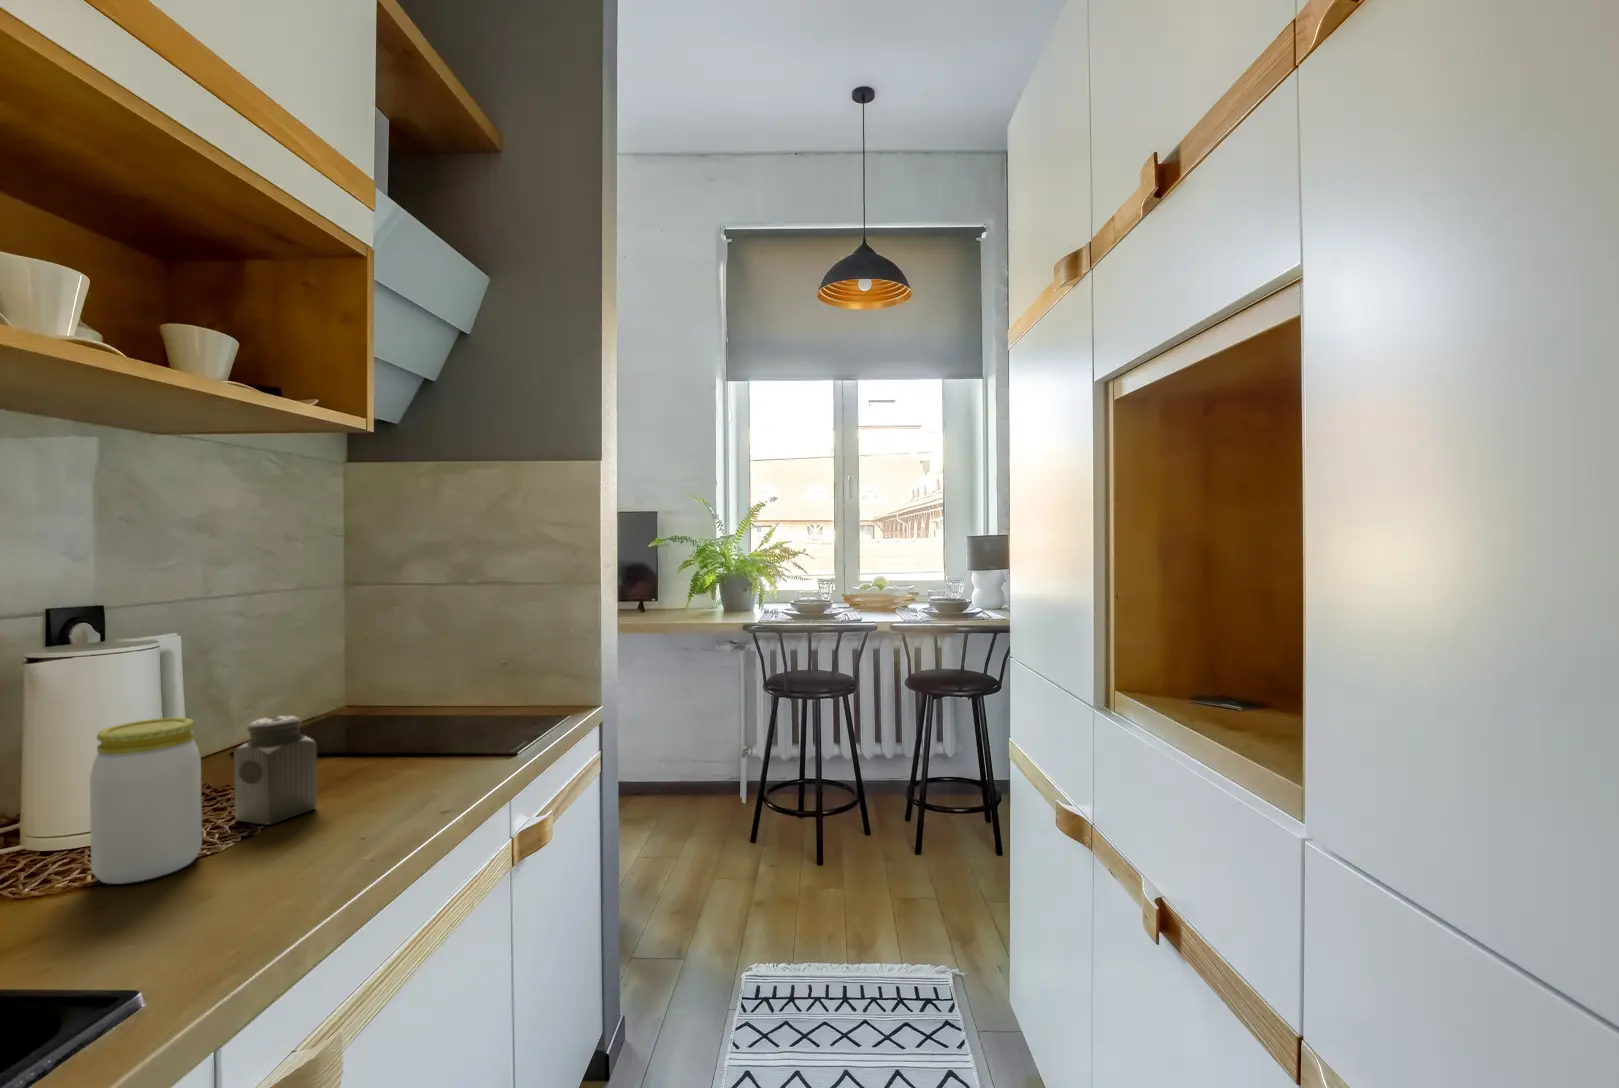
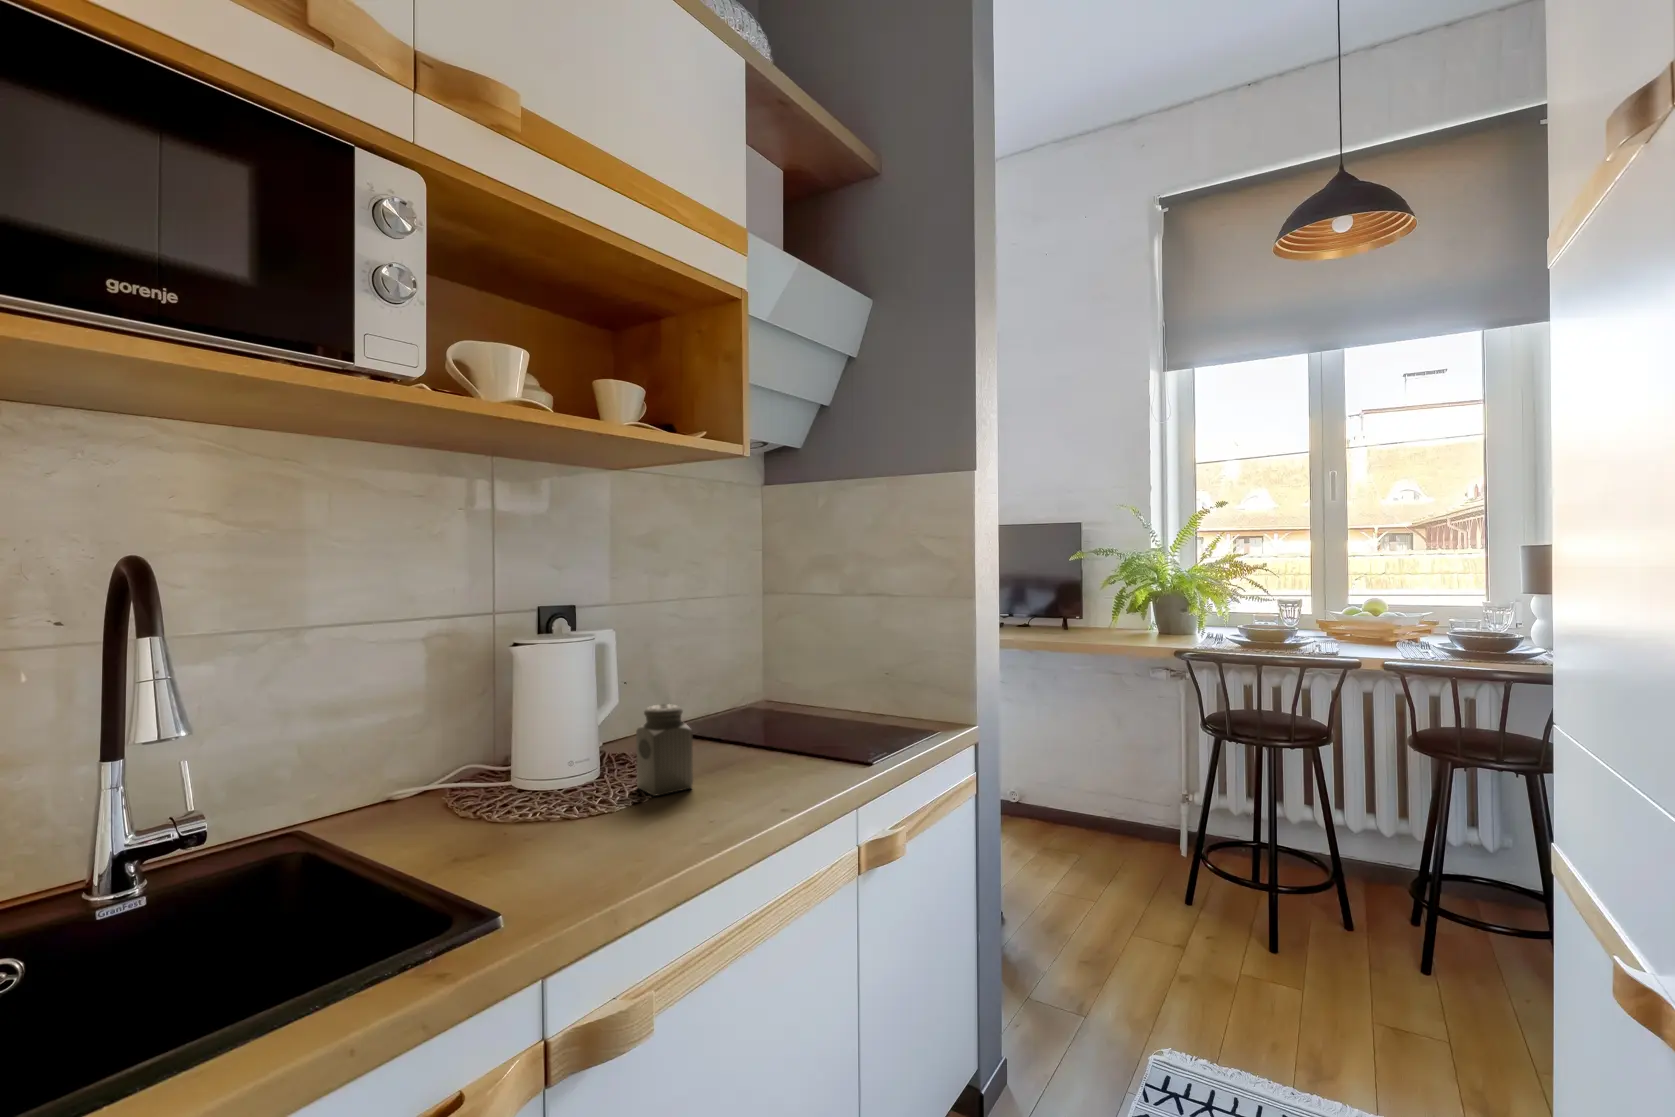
jar: present [90,718,202,884] -> none [532,697,603,824]

